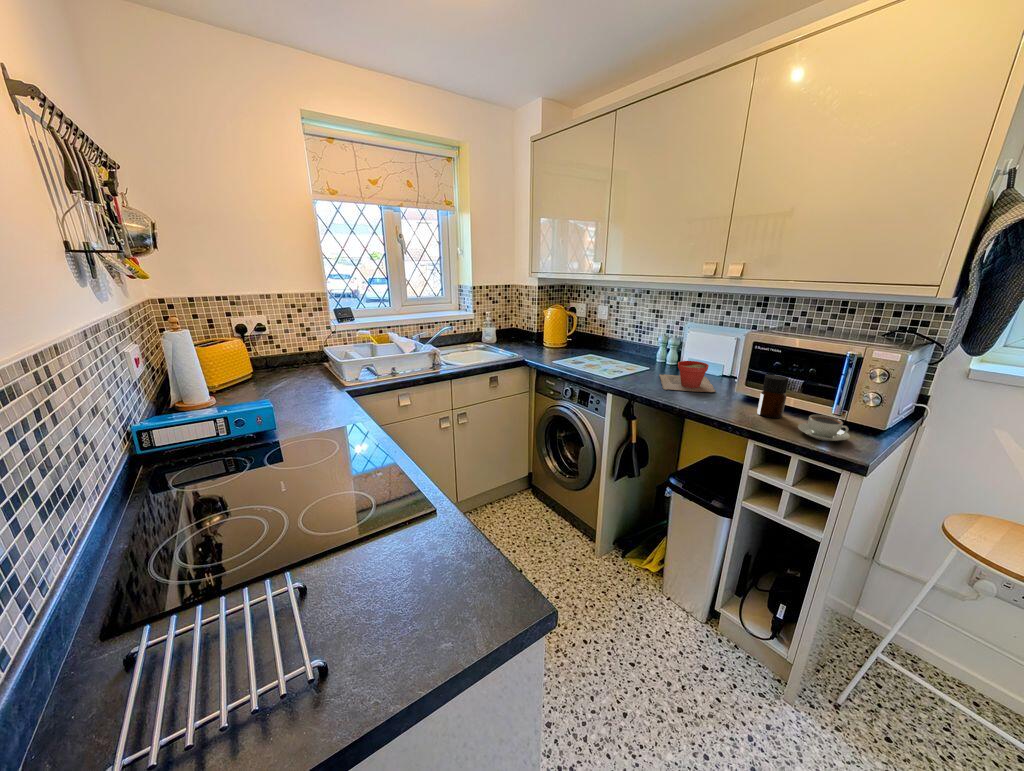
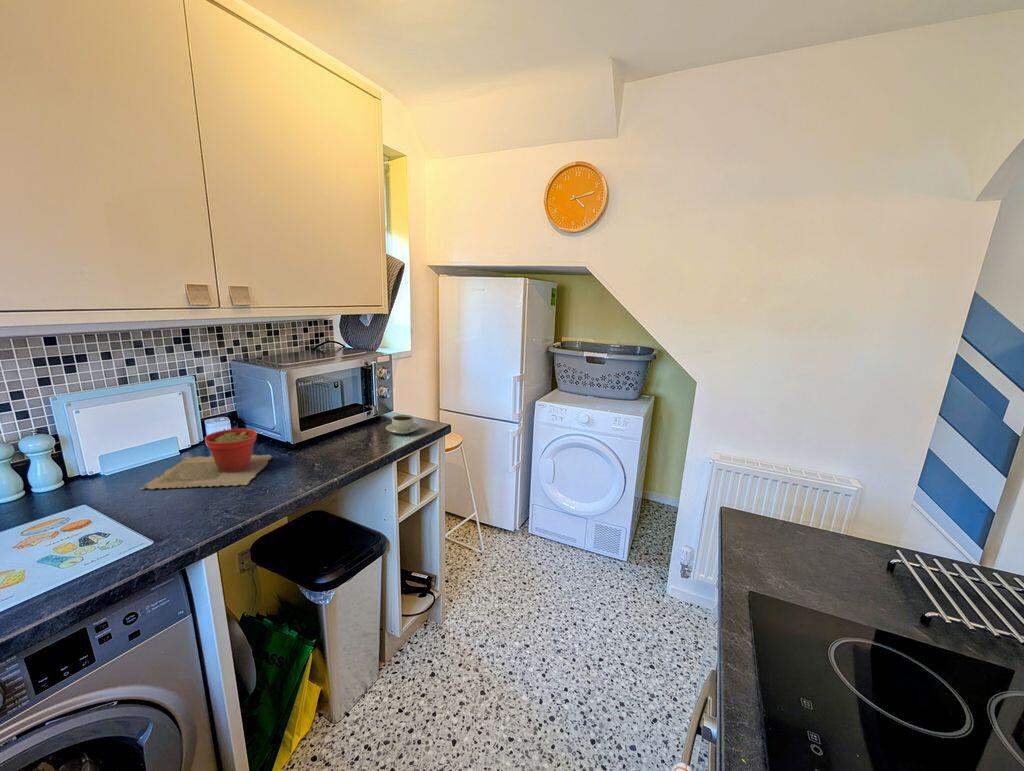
bottle: present [757,375,789,418] -> none [341,401,365,444]

